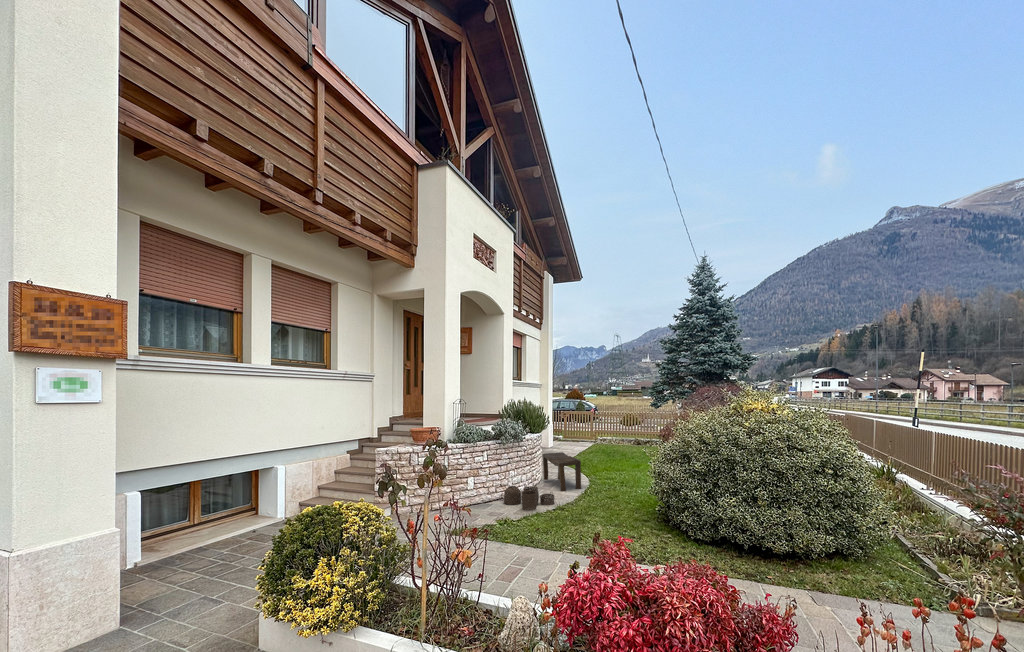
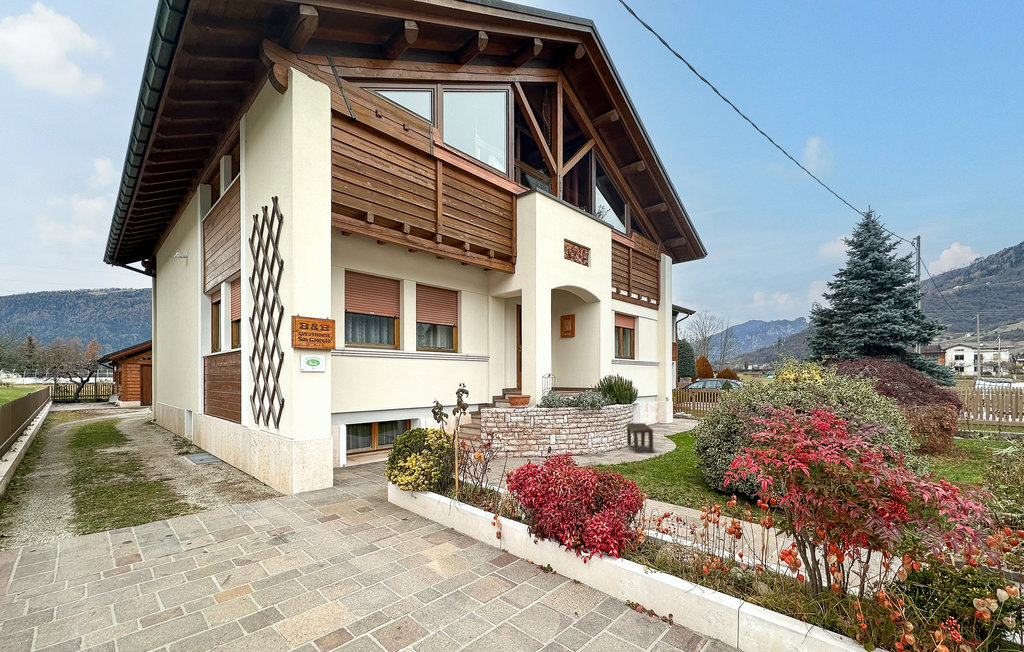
woven basket: present [504,486,555,510] -> none [581,443,620,462]

